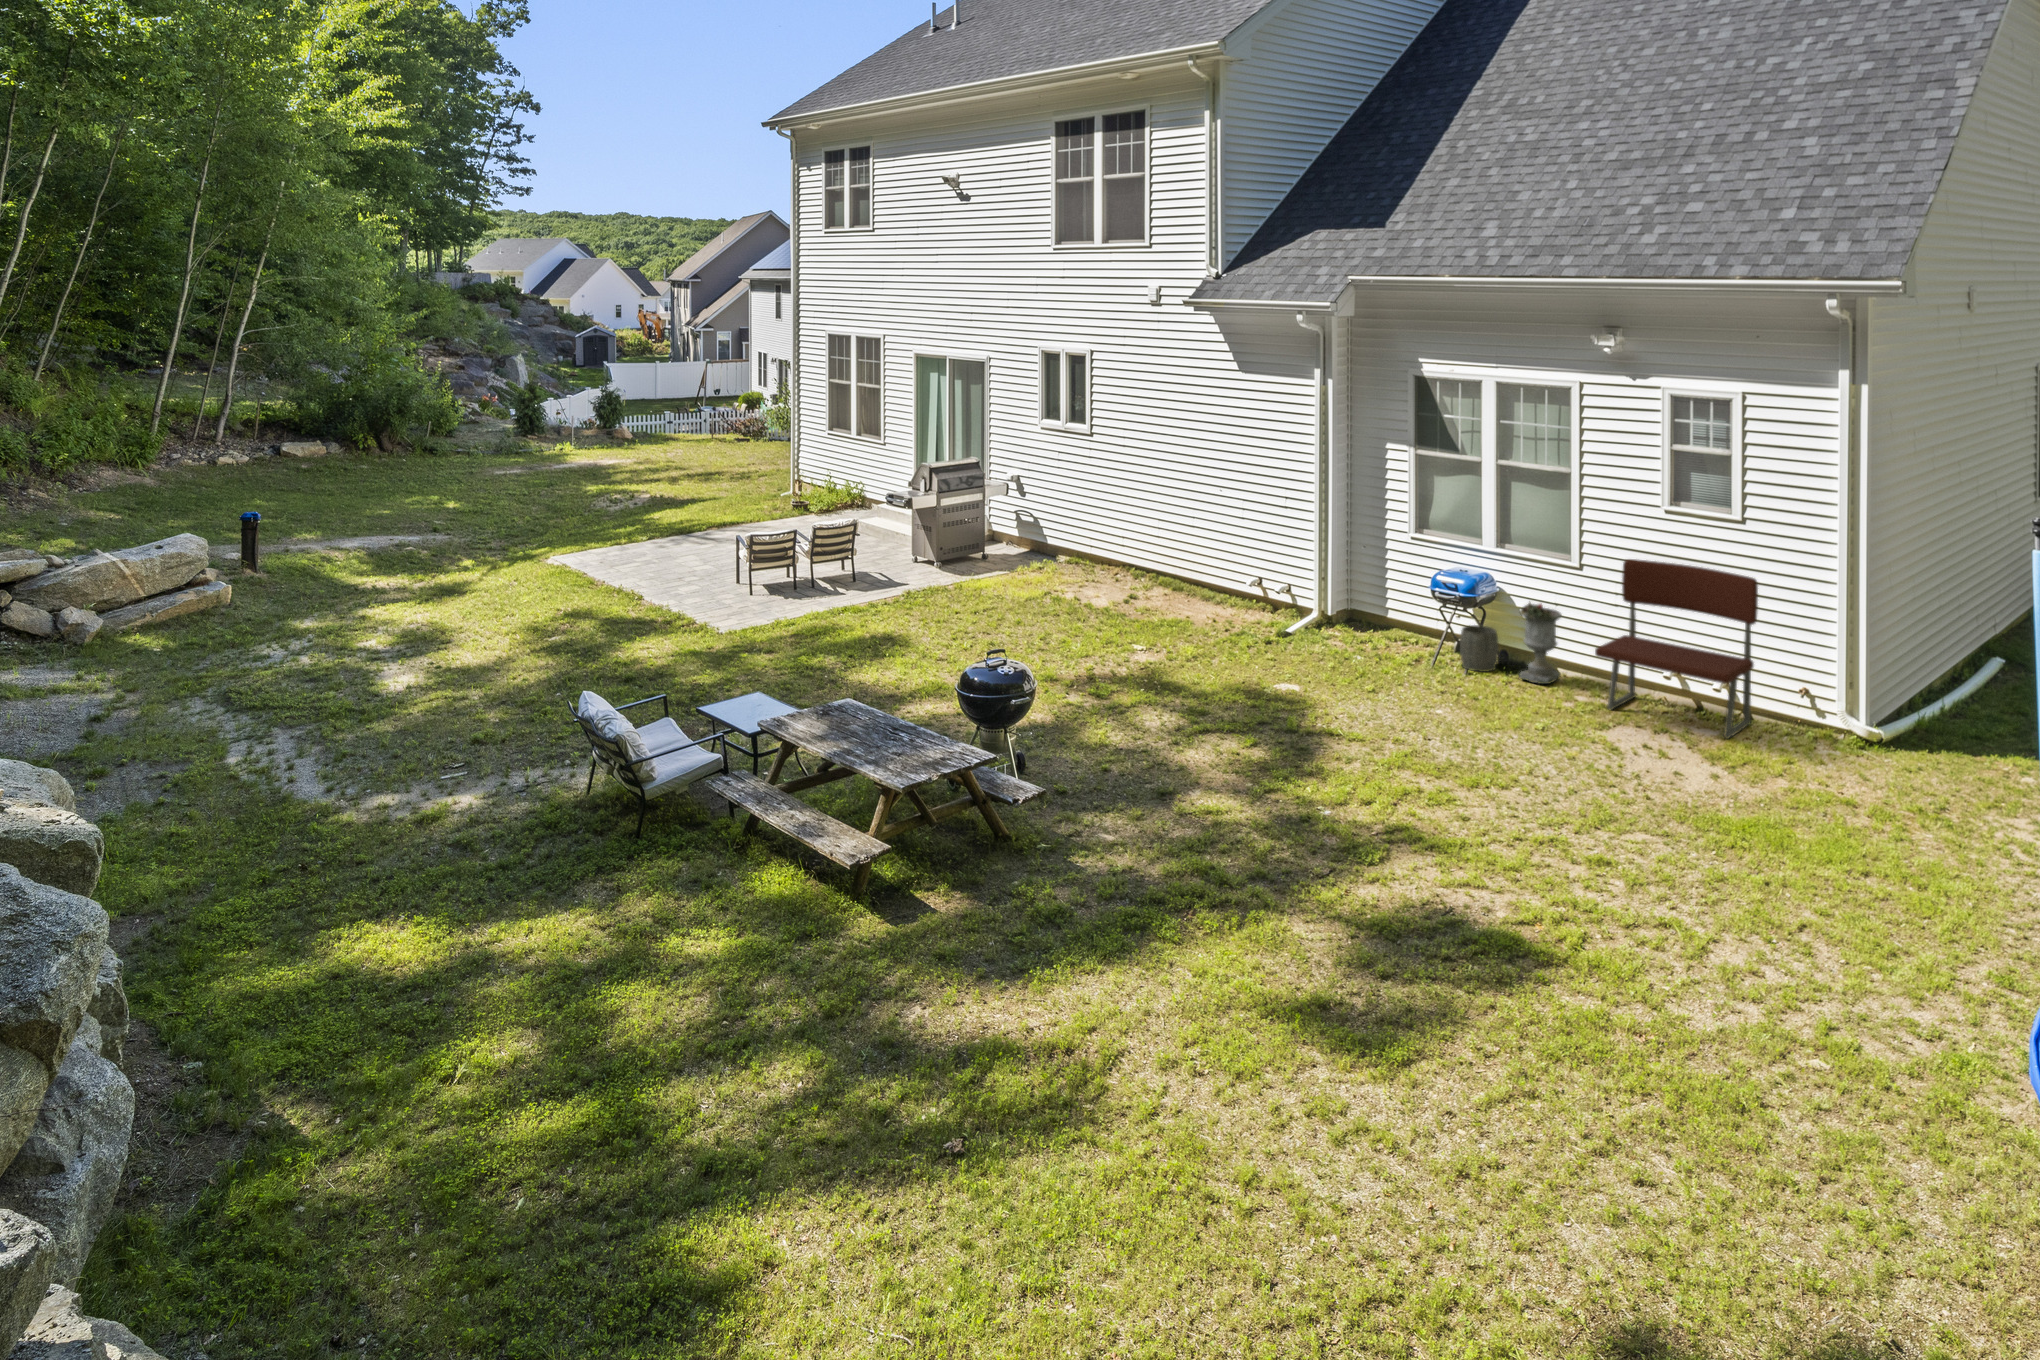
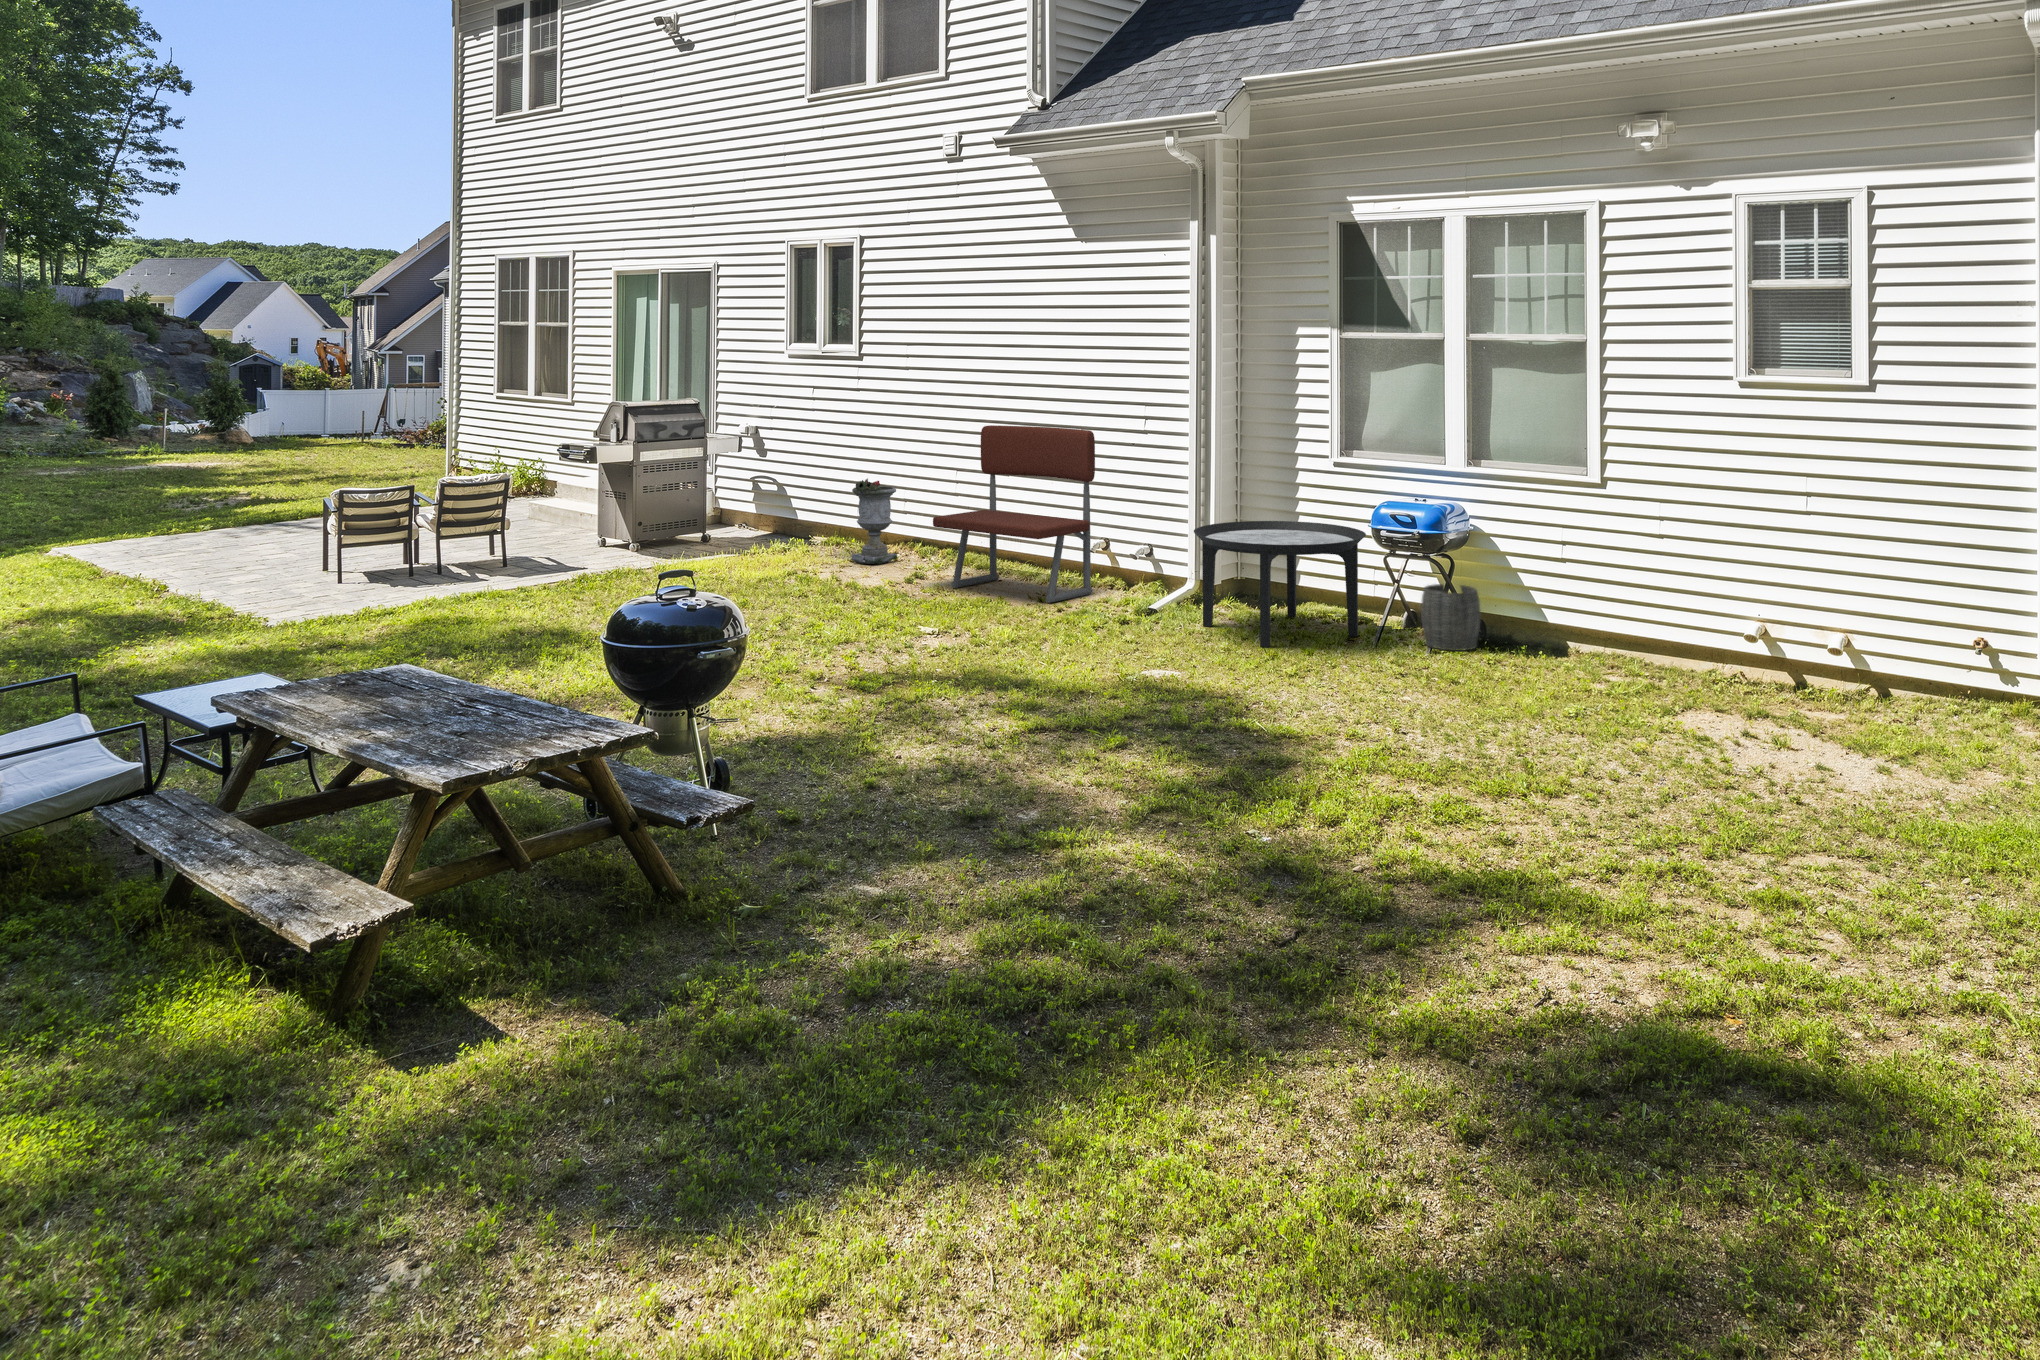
bench: present [1595,559,1758,738] -> present [933,425,1095,603]
round table: none [1311,573,1426,665] -> present [1194,521,1366,647]
planter: present [1519,603,1562,684] -> present [851,479,897,564]

